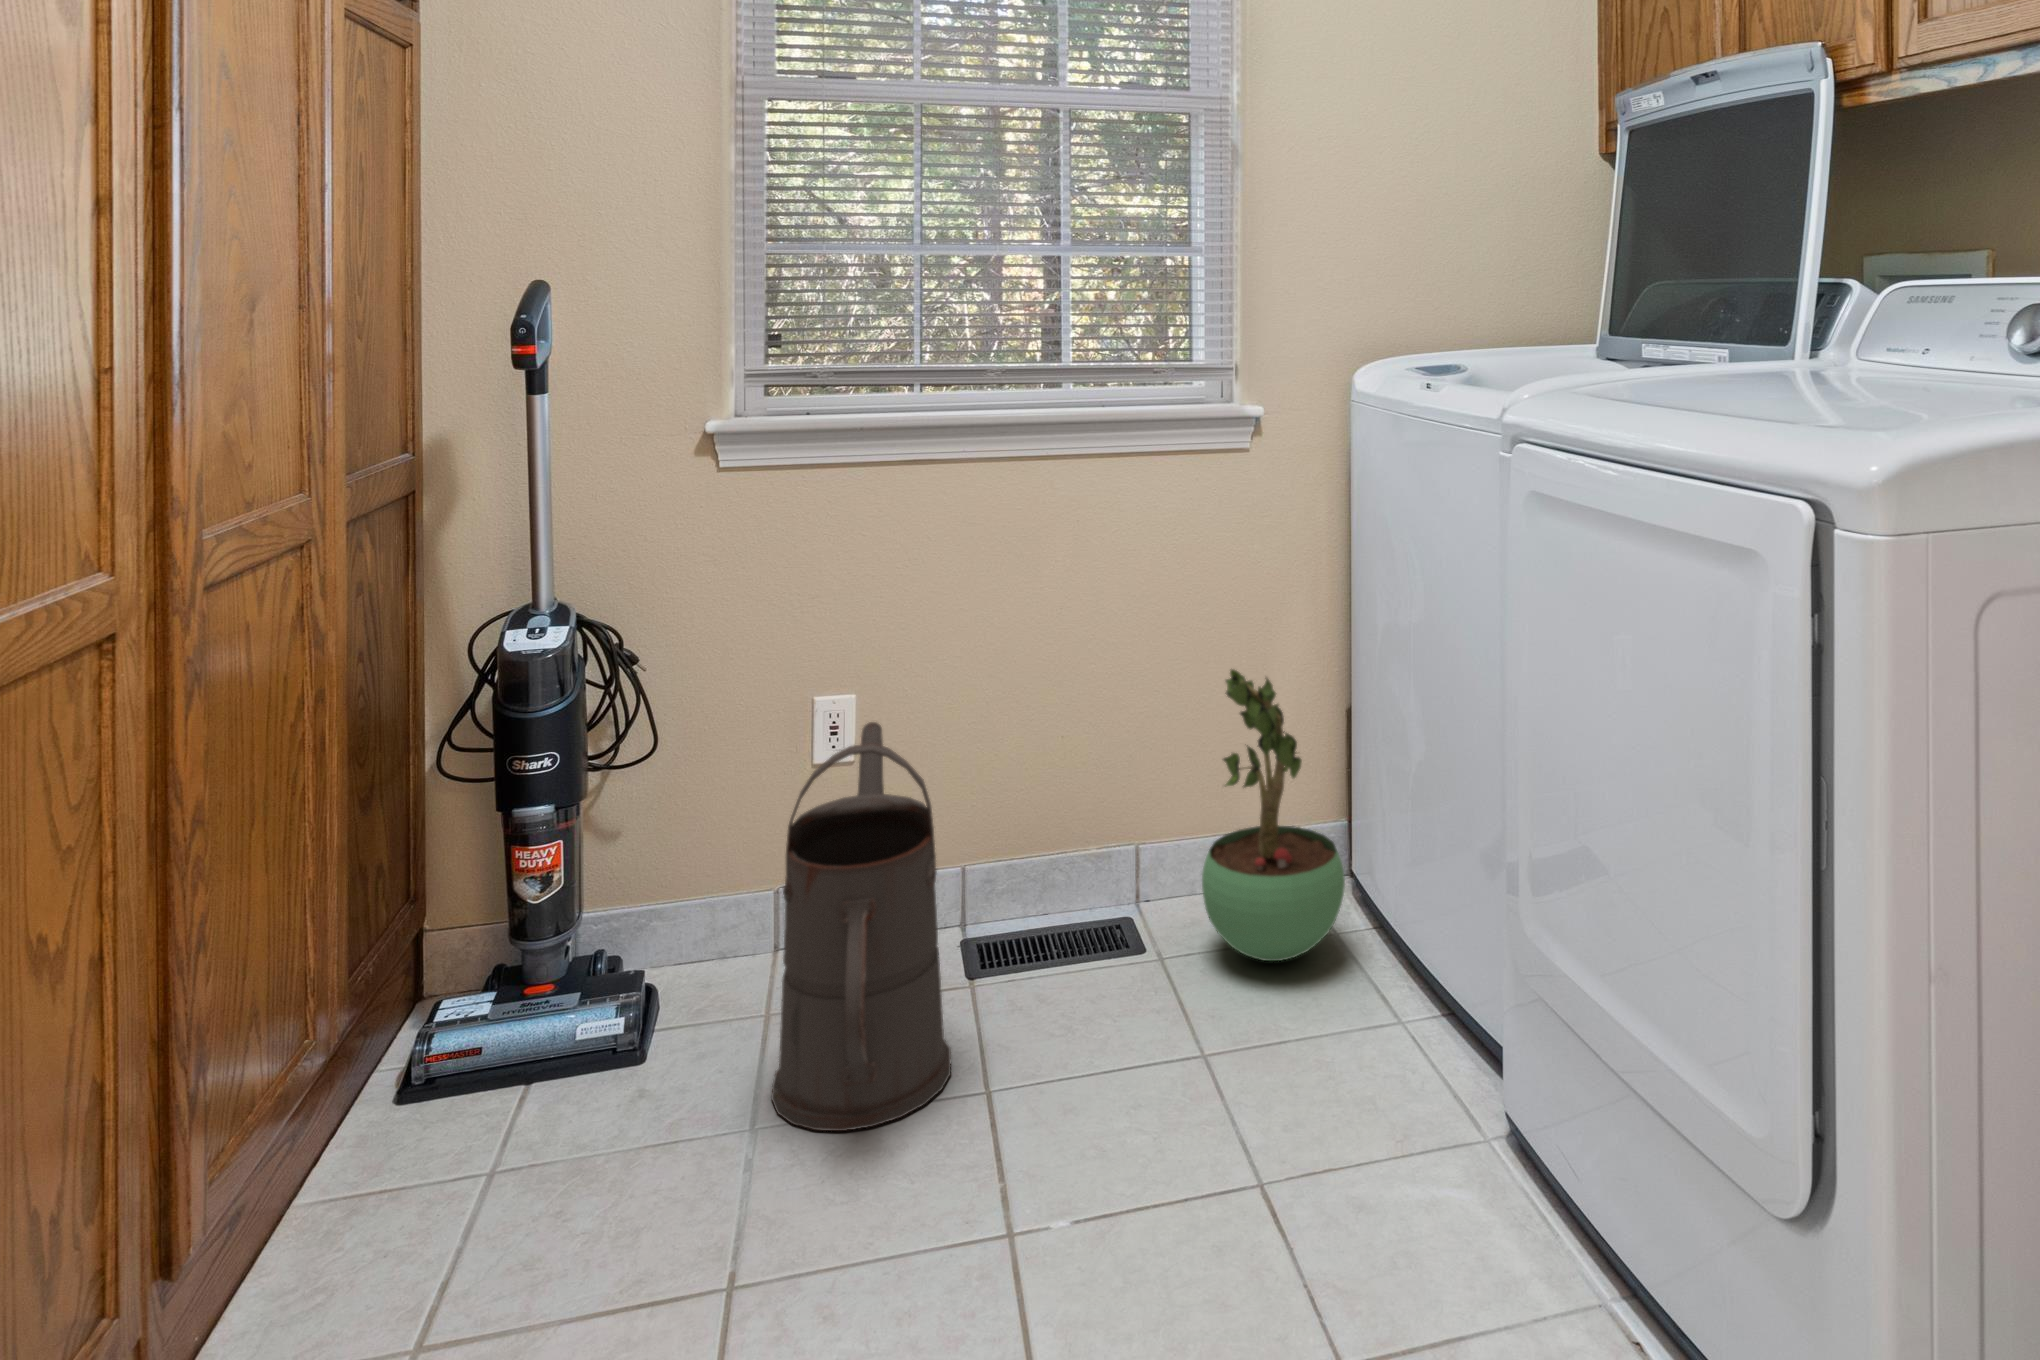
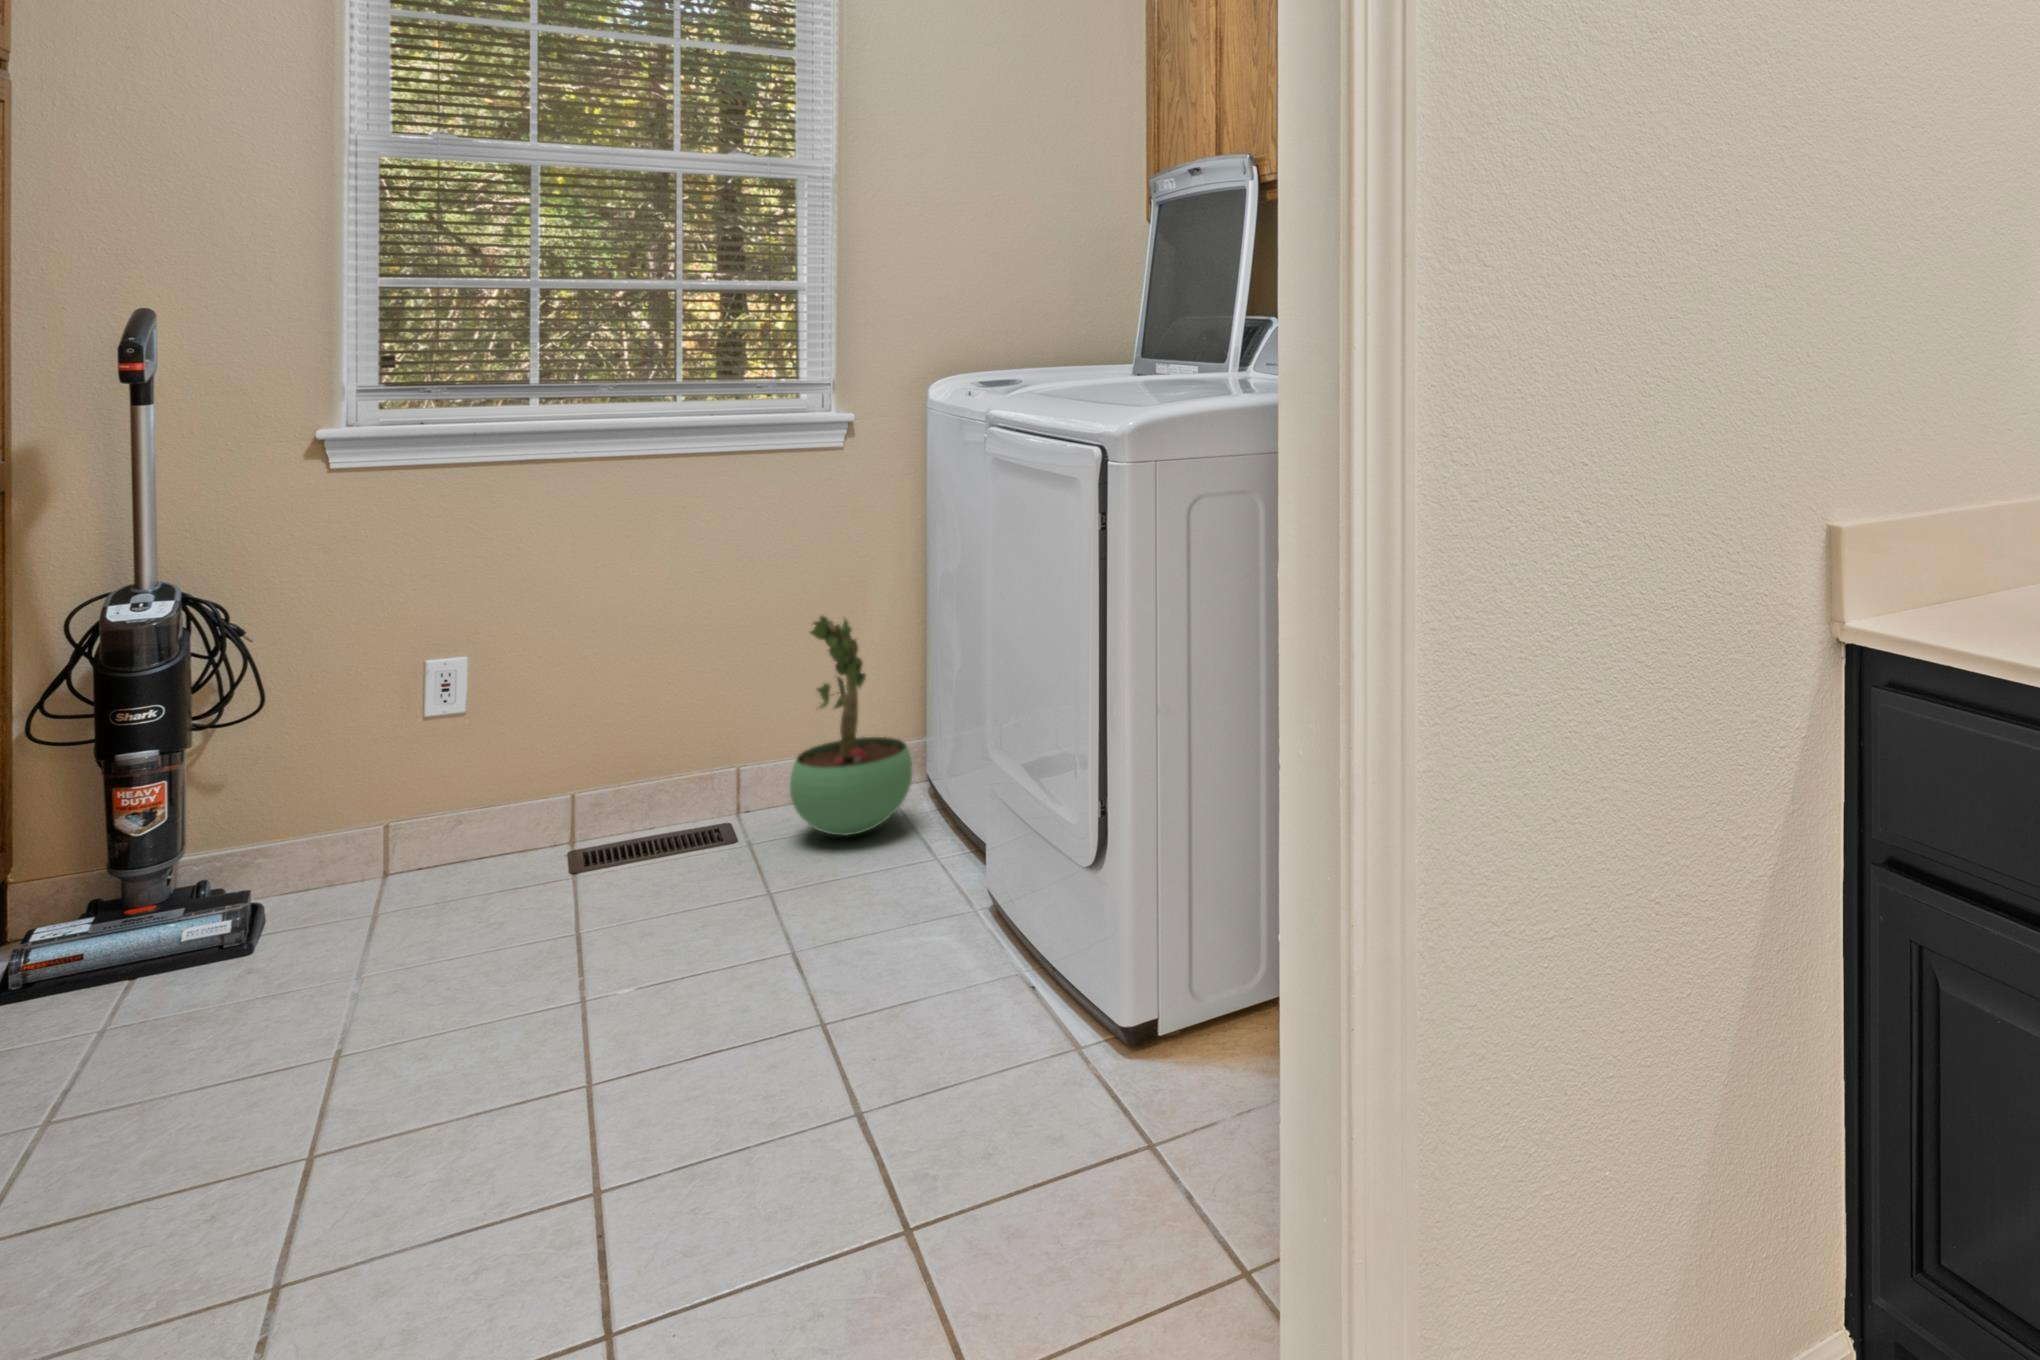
watering can: present [771,722,951,1131] -> none [378,675,549,971]

